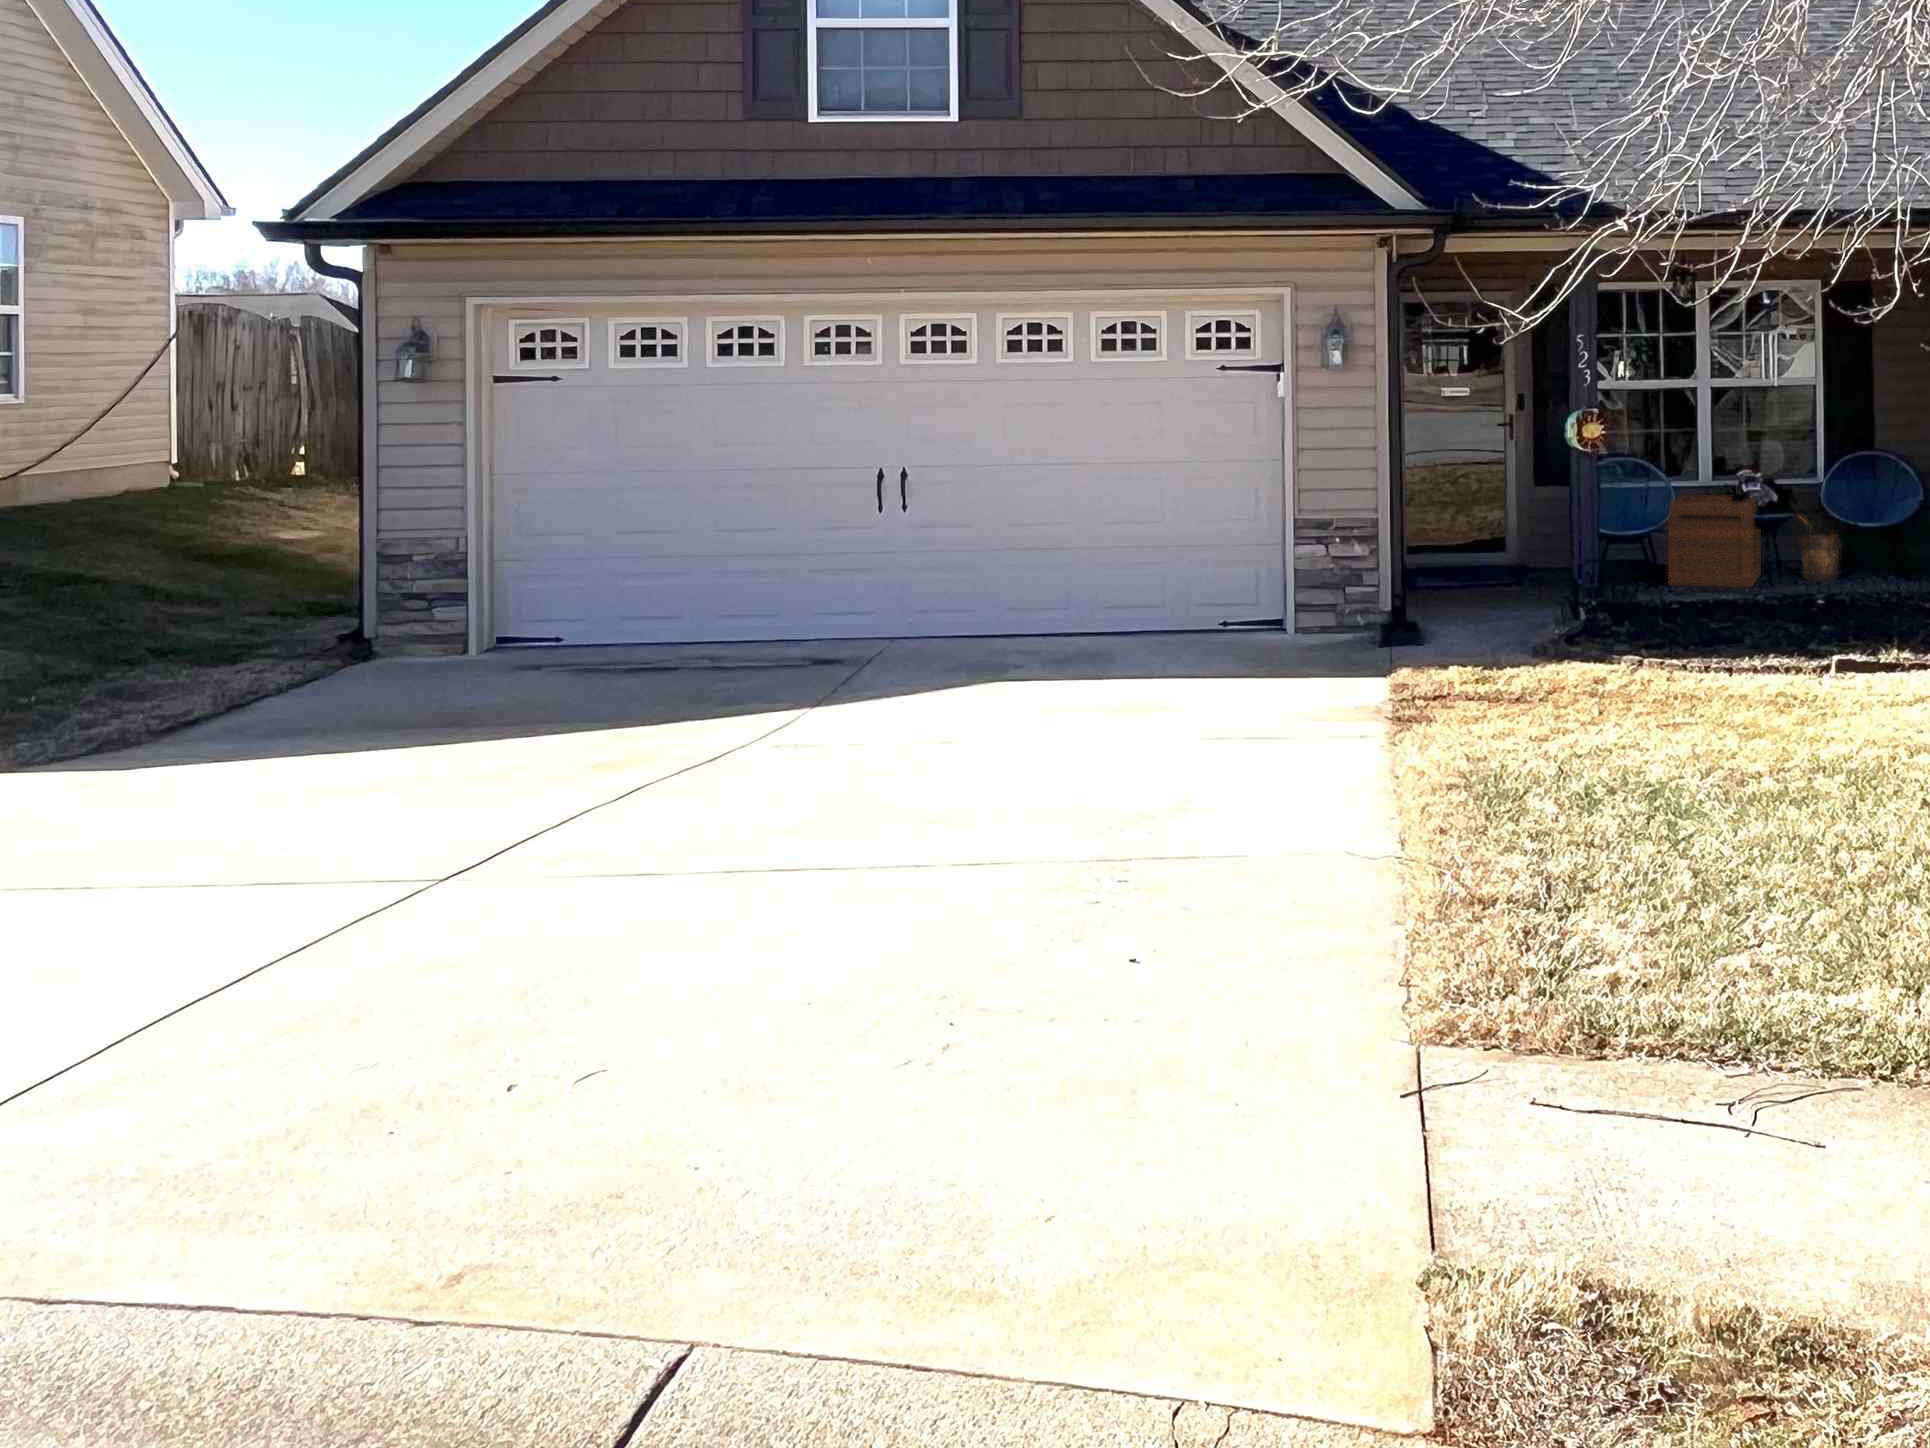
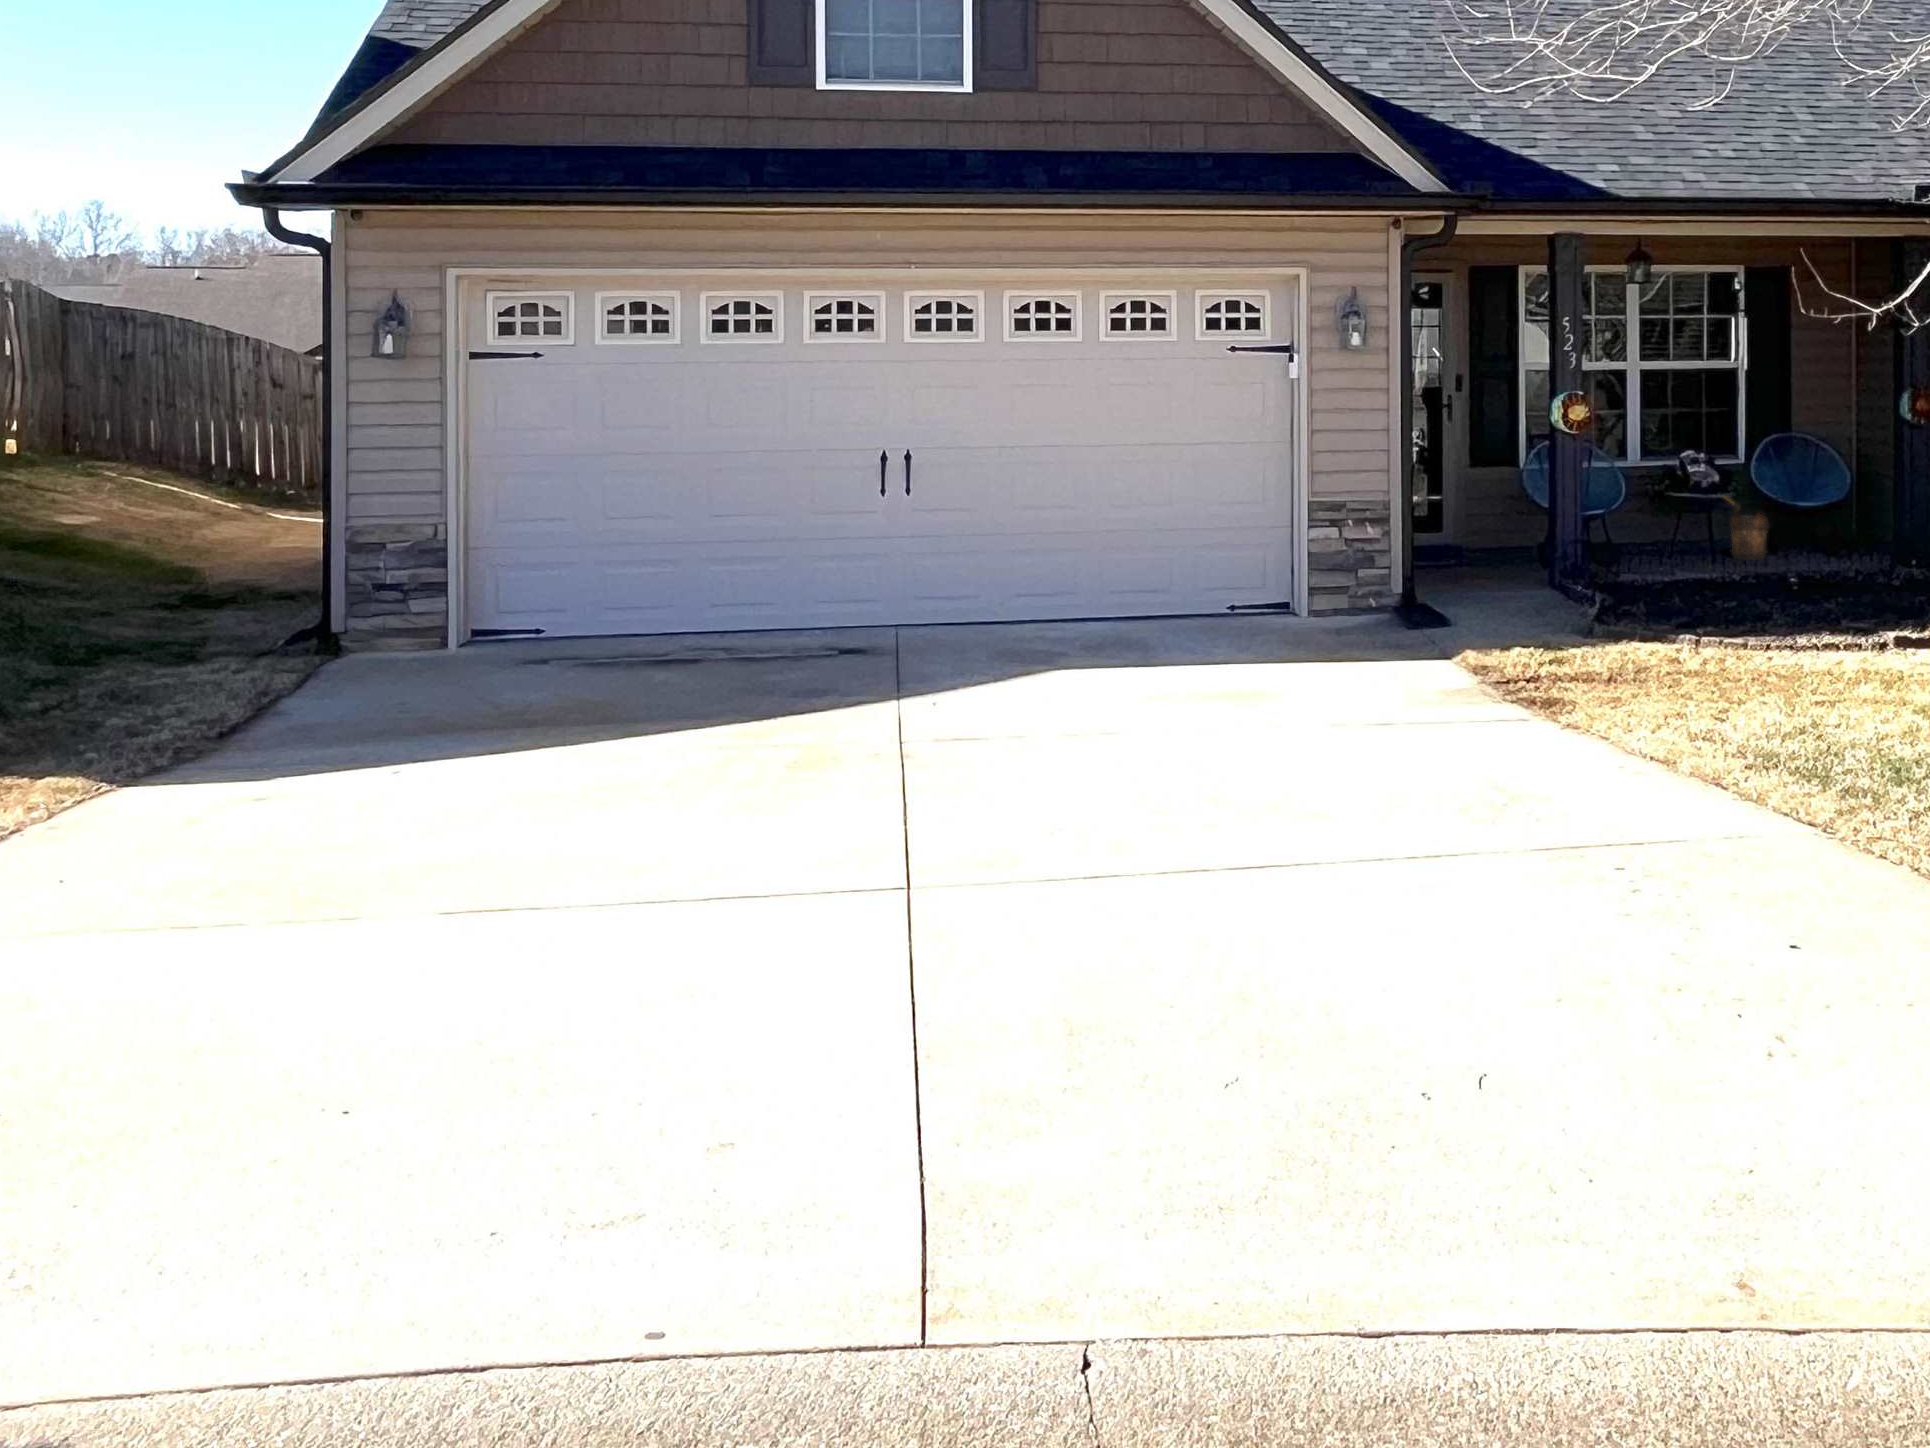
wooden crate: present [1668,495,1761,588] -> none [1611,477,1699,568]

